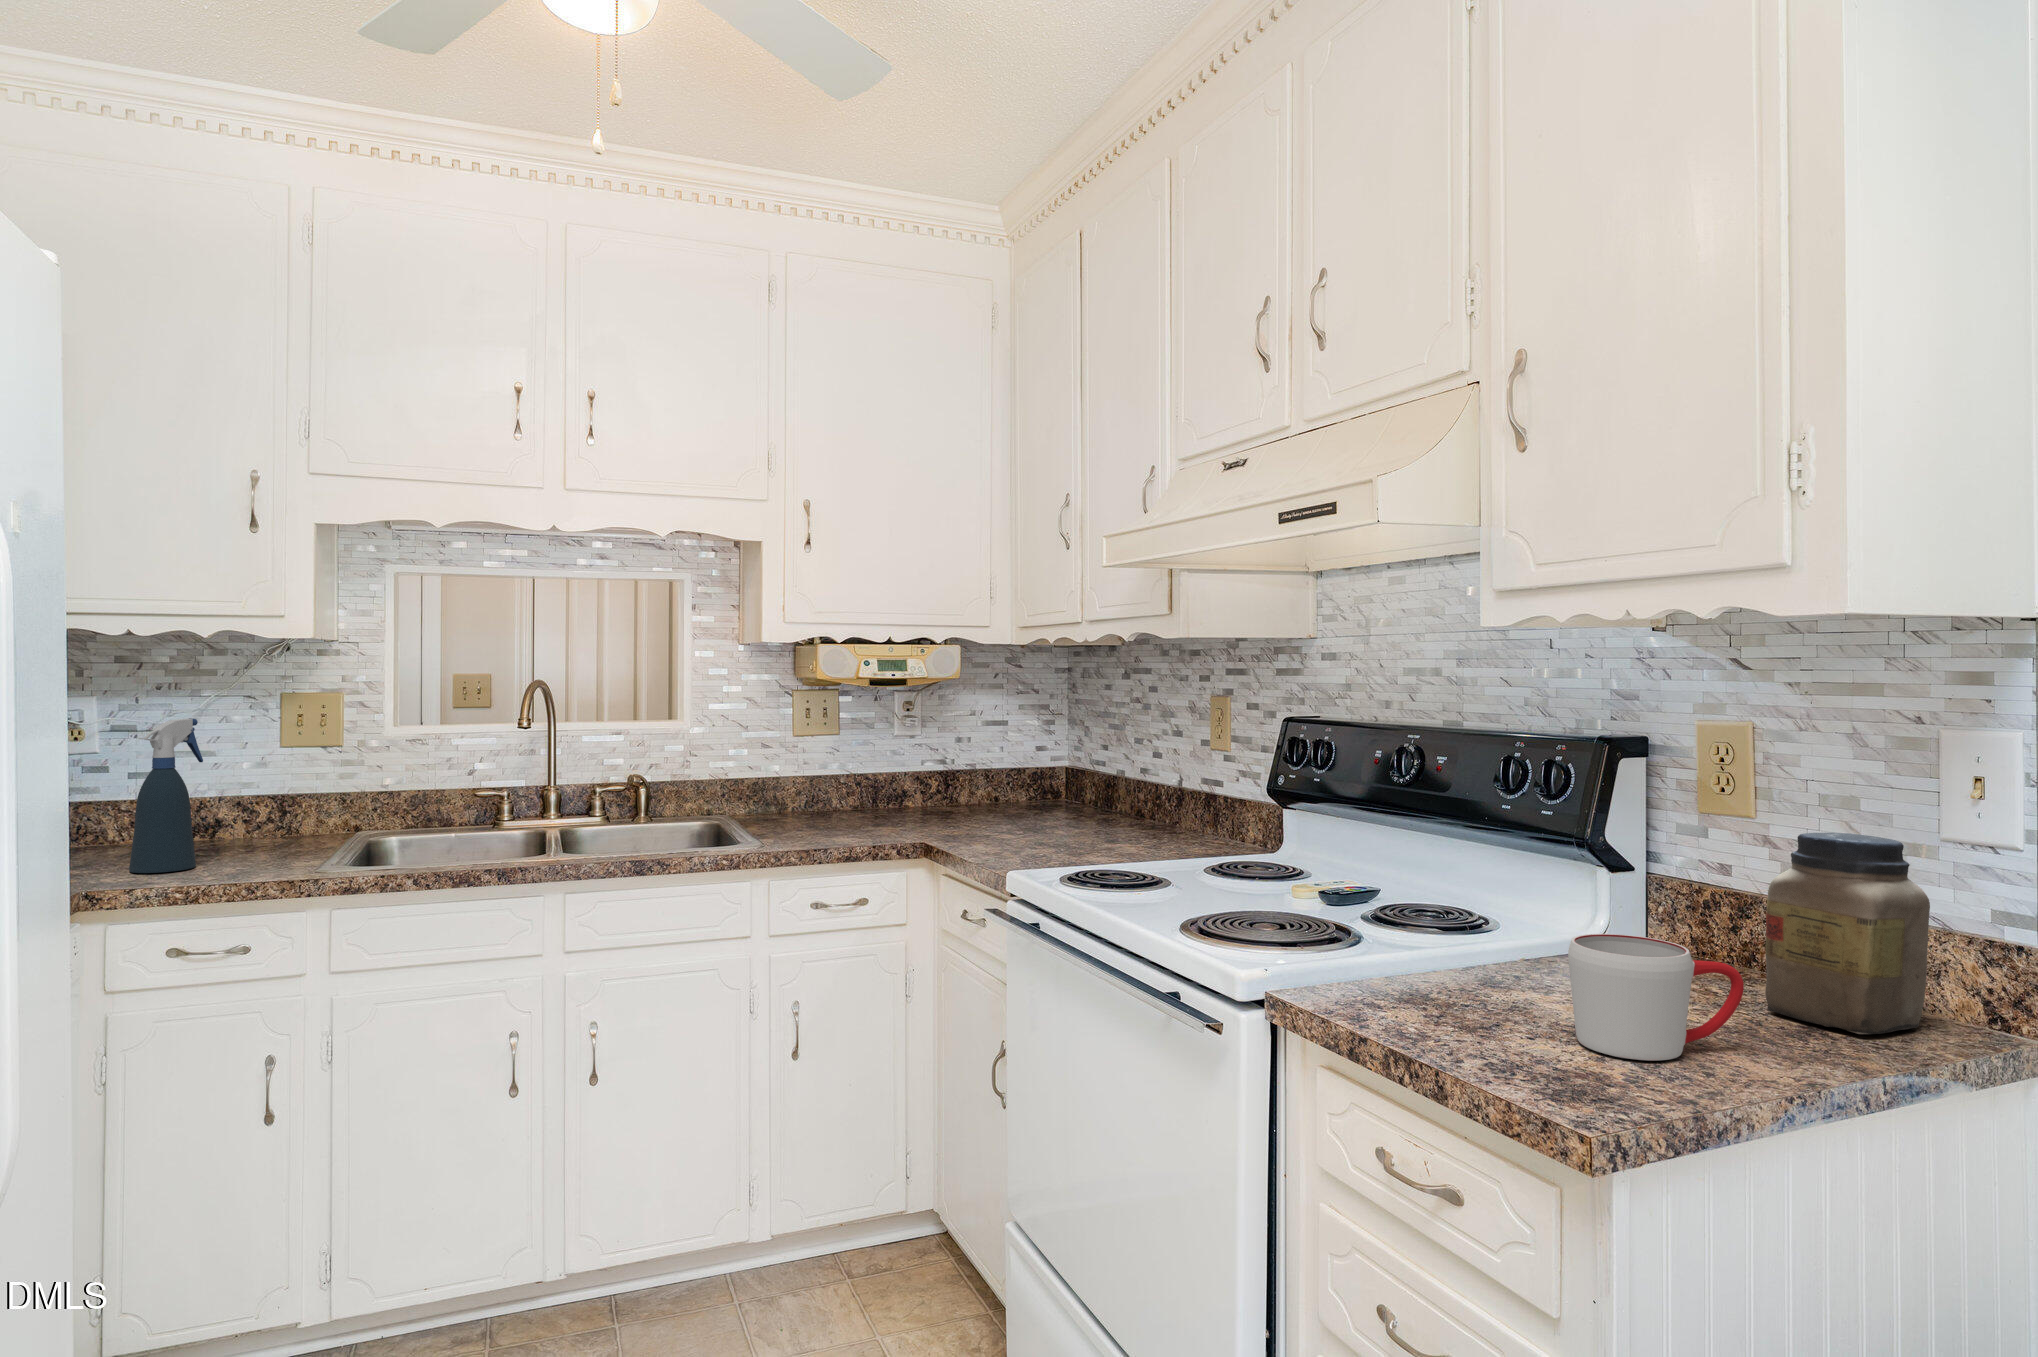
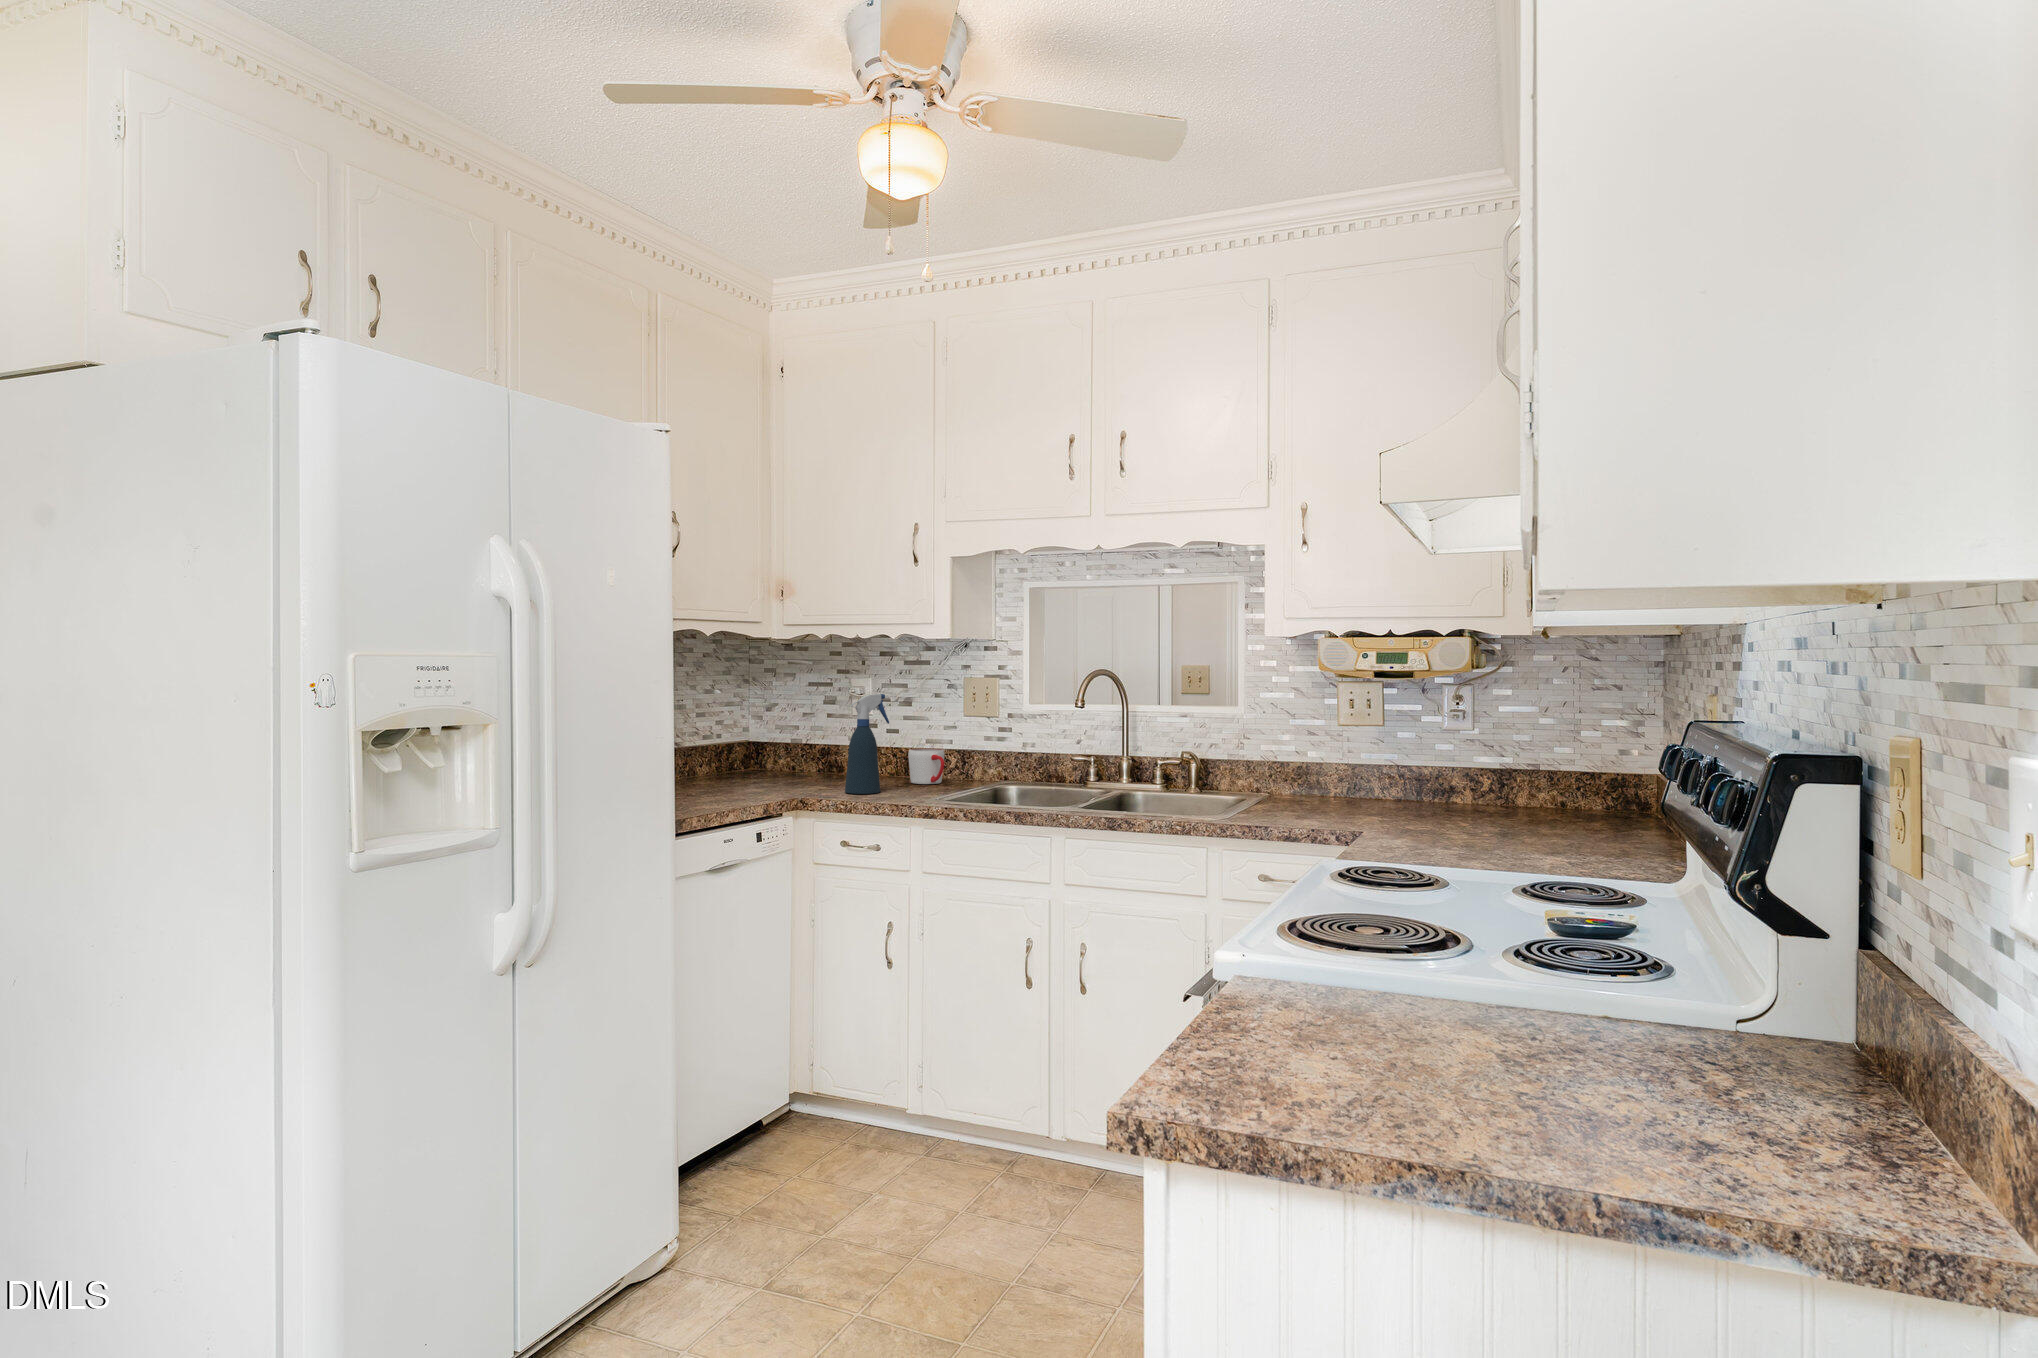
jar: present [1765,833,1930,1034] -> none [1586,875,1751,1141]
mug: present [1568,934,1744,1061] -> present [908,748,944,784]

